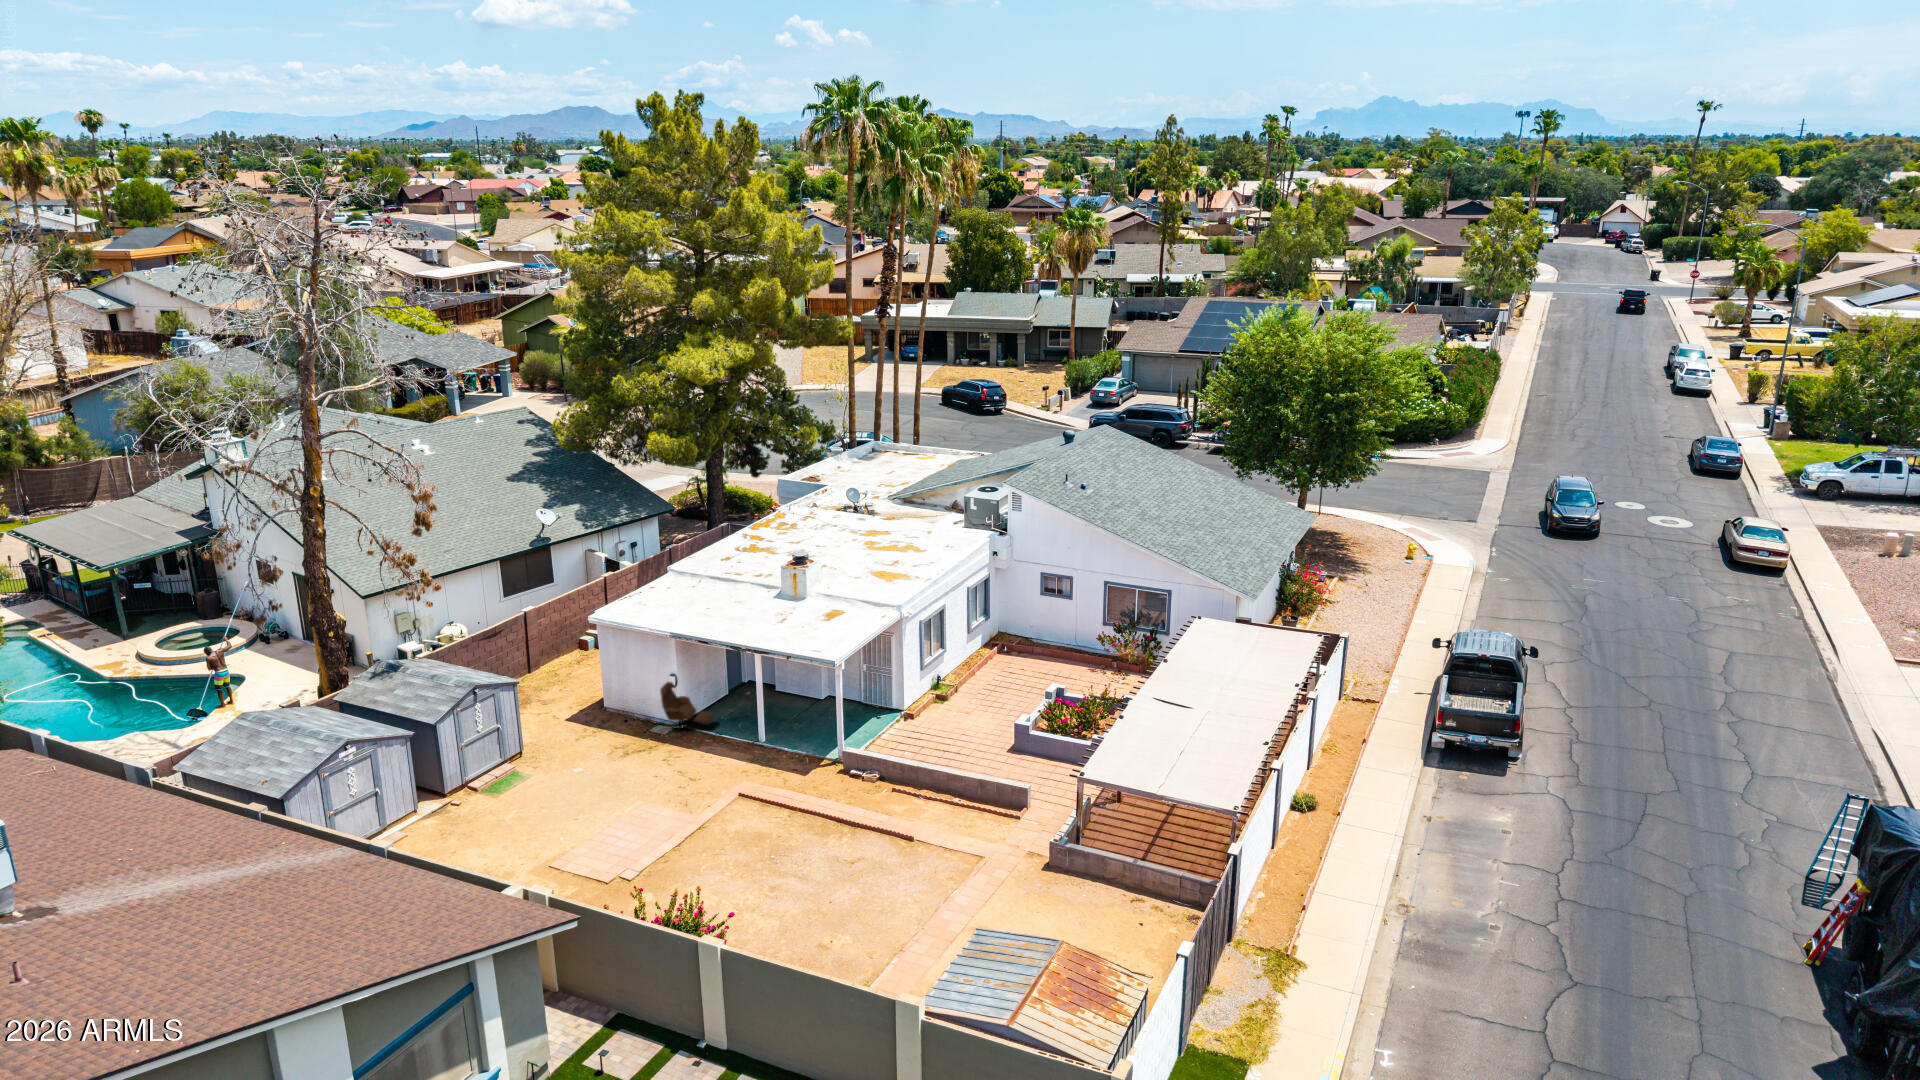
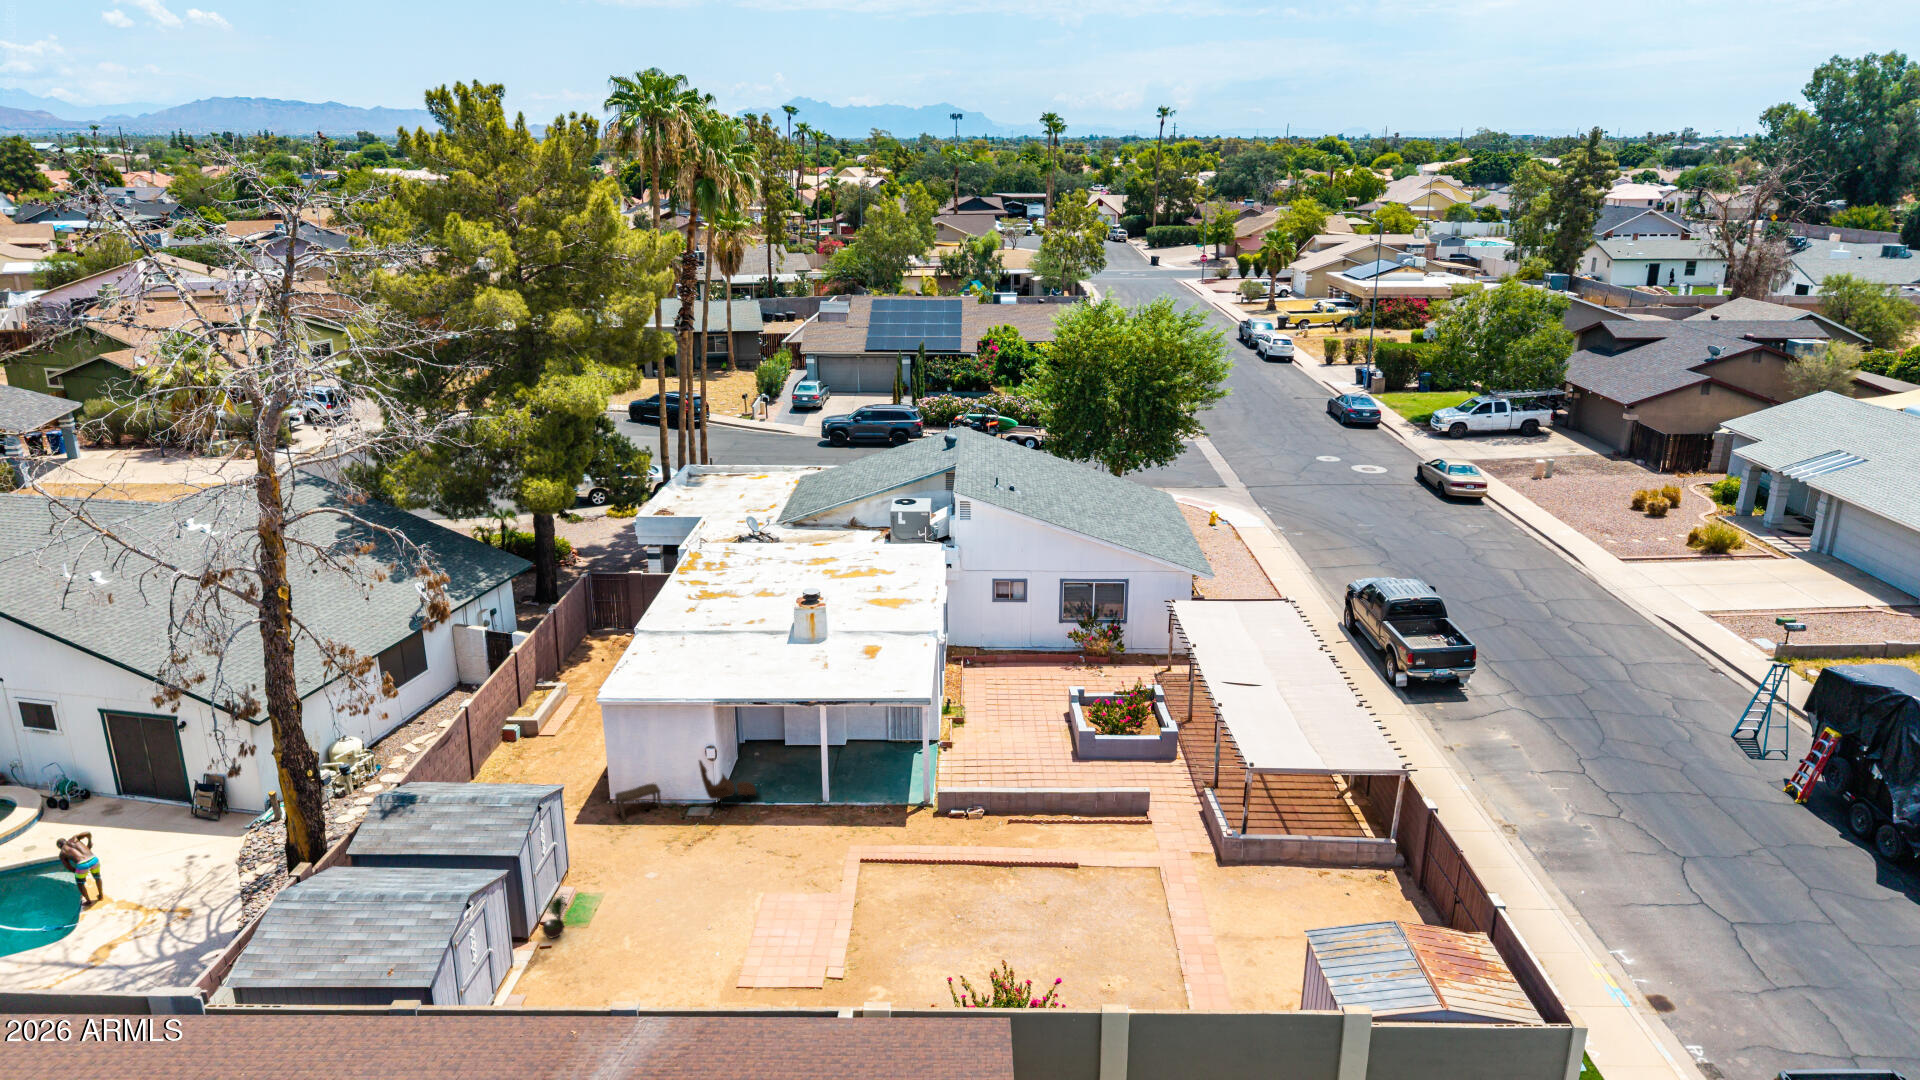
bench: none [597,698,637,725] -> present [615,784,662,820]
potted tree: none [455,760,477,797] -> present [542,895,566,939]

